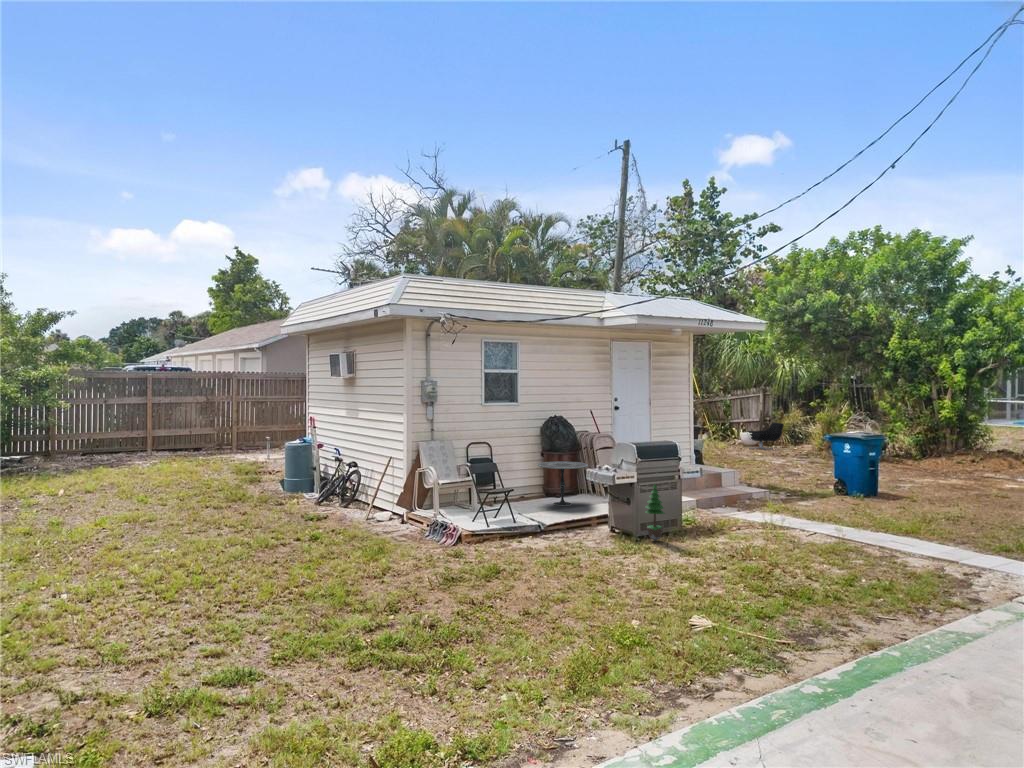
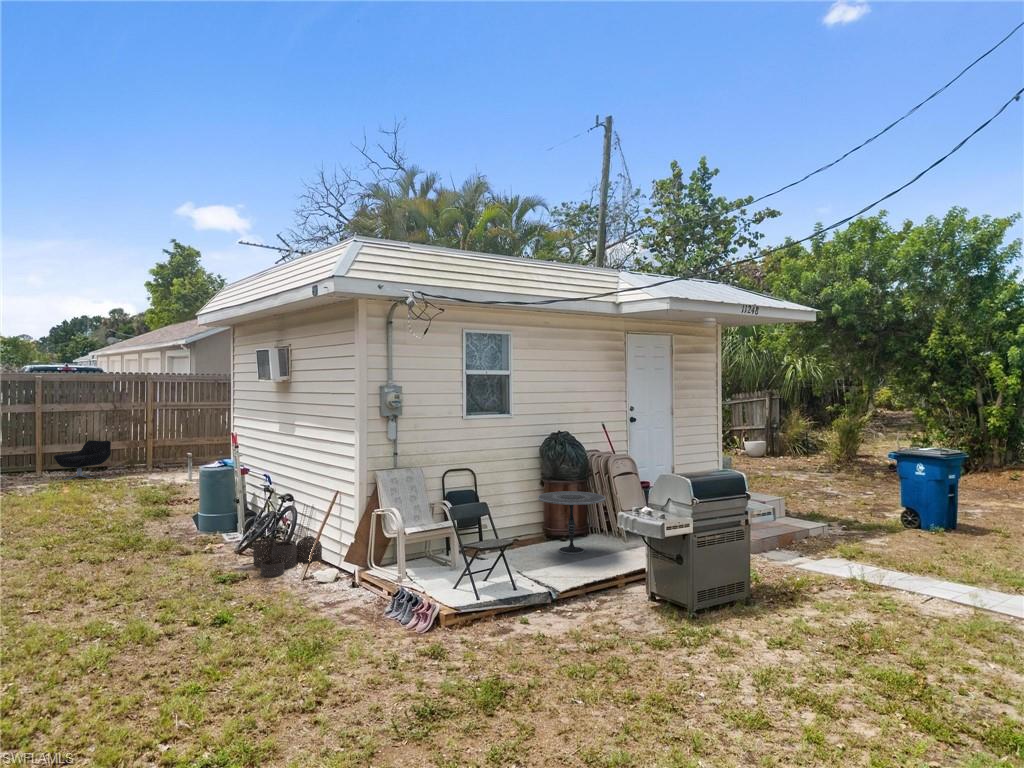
lounge chair: present [748,422,784,449] -> present [54,440,111,480]
potted tree: present [645,484,665,540] -> none [709,535,741,620]
woven basket: none [332,489,380,516] -> present [253,535,322,577]

